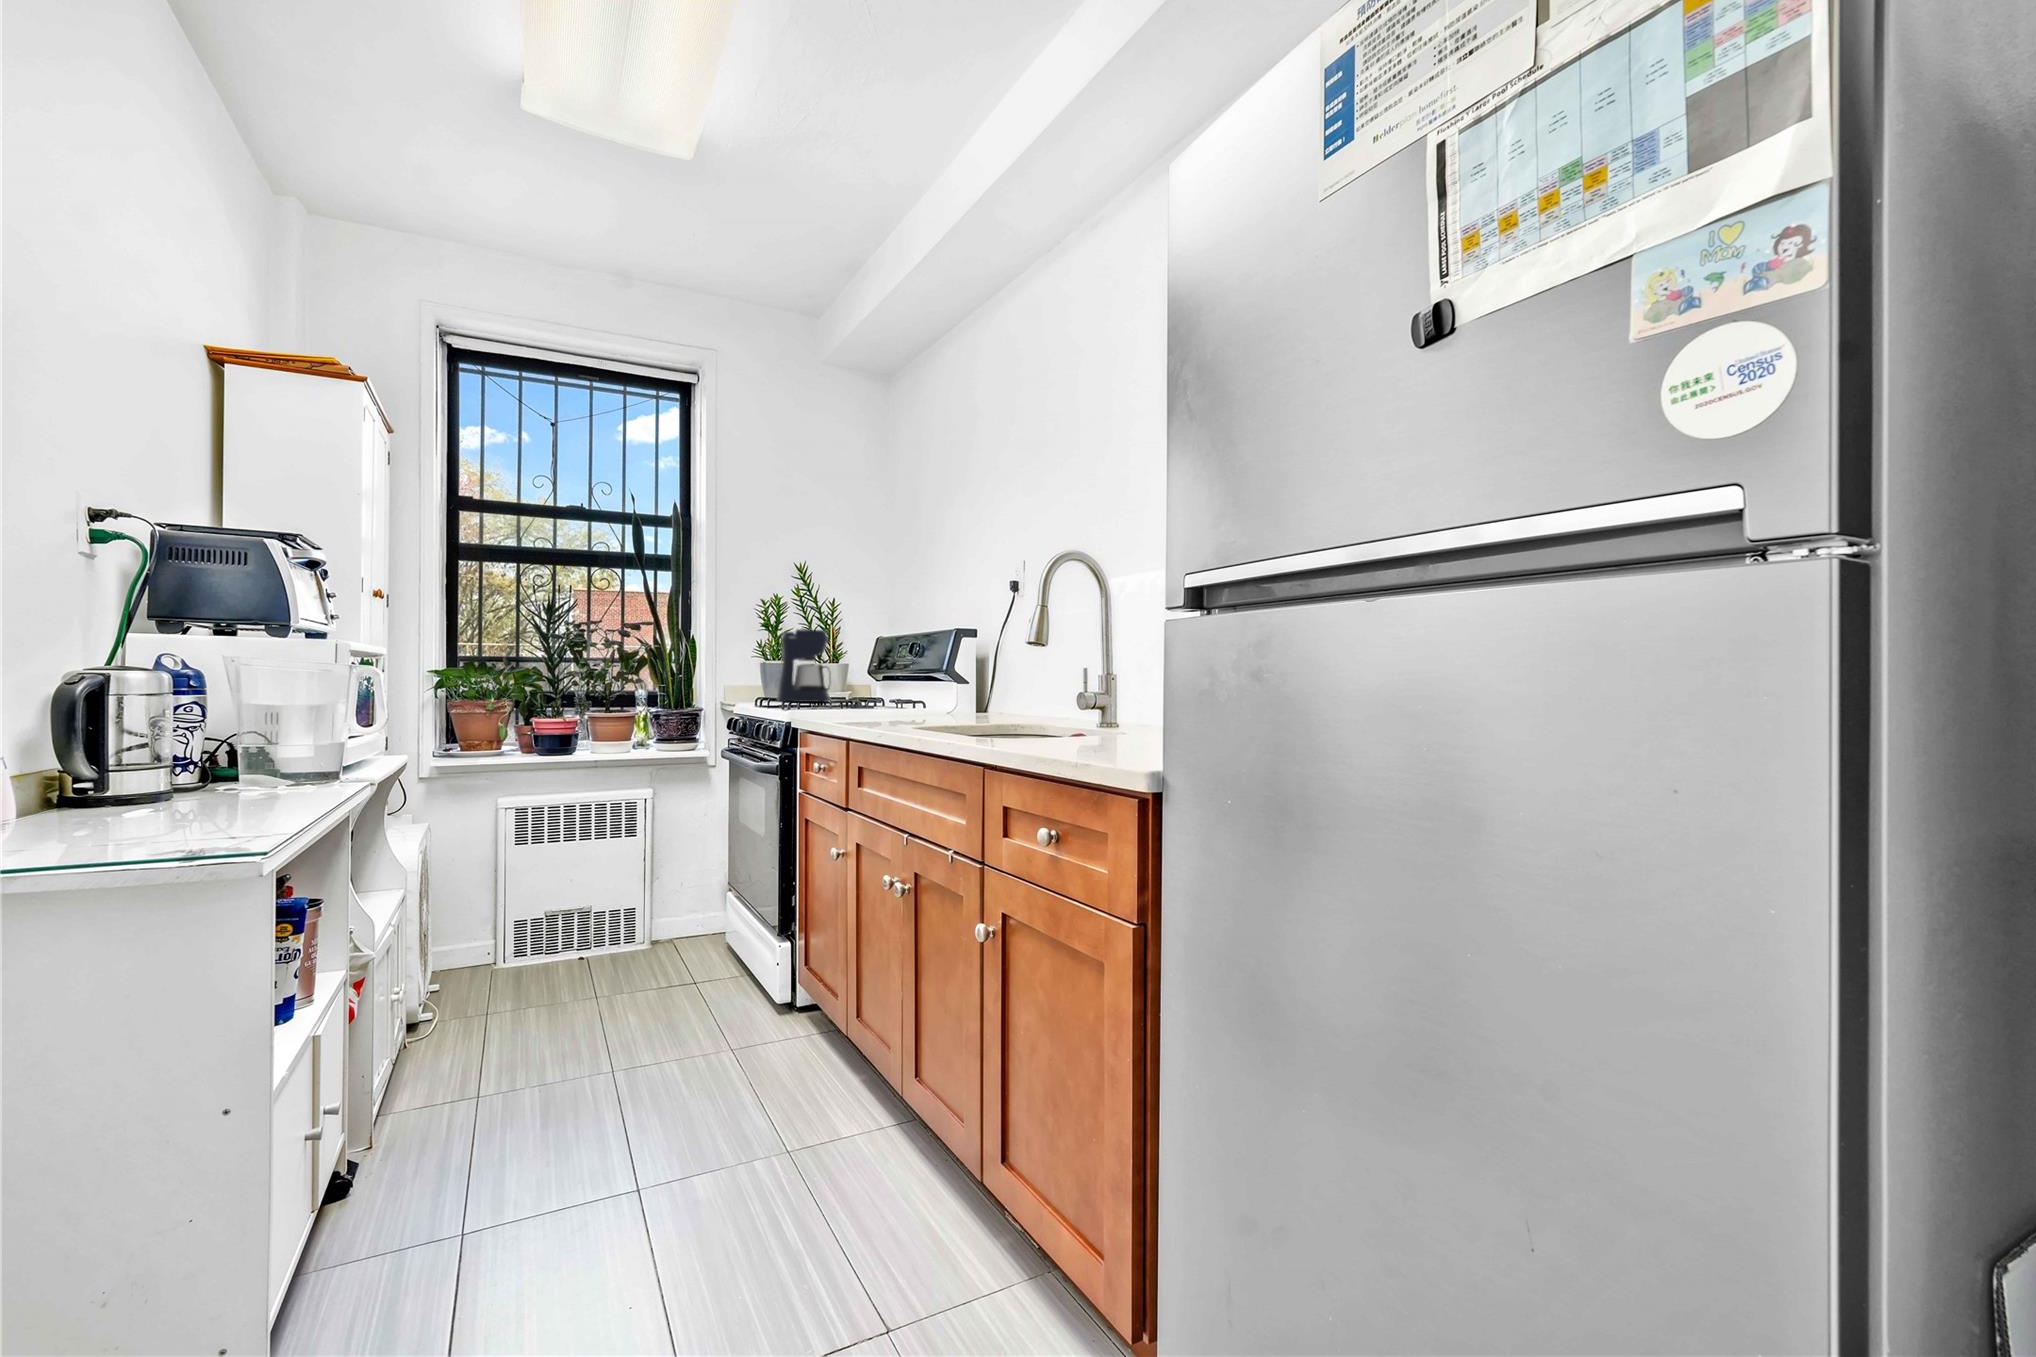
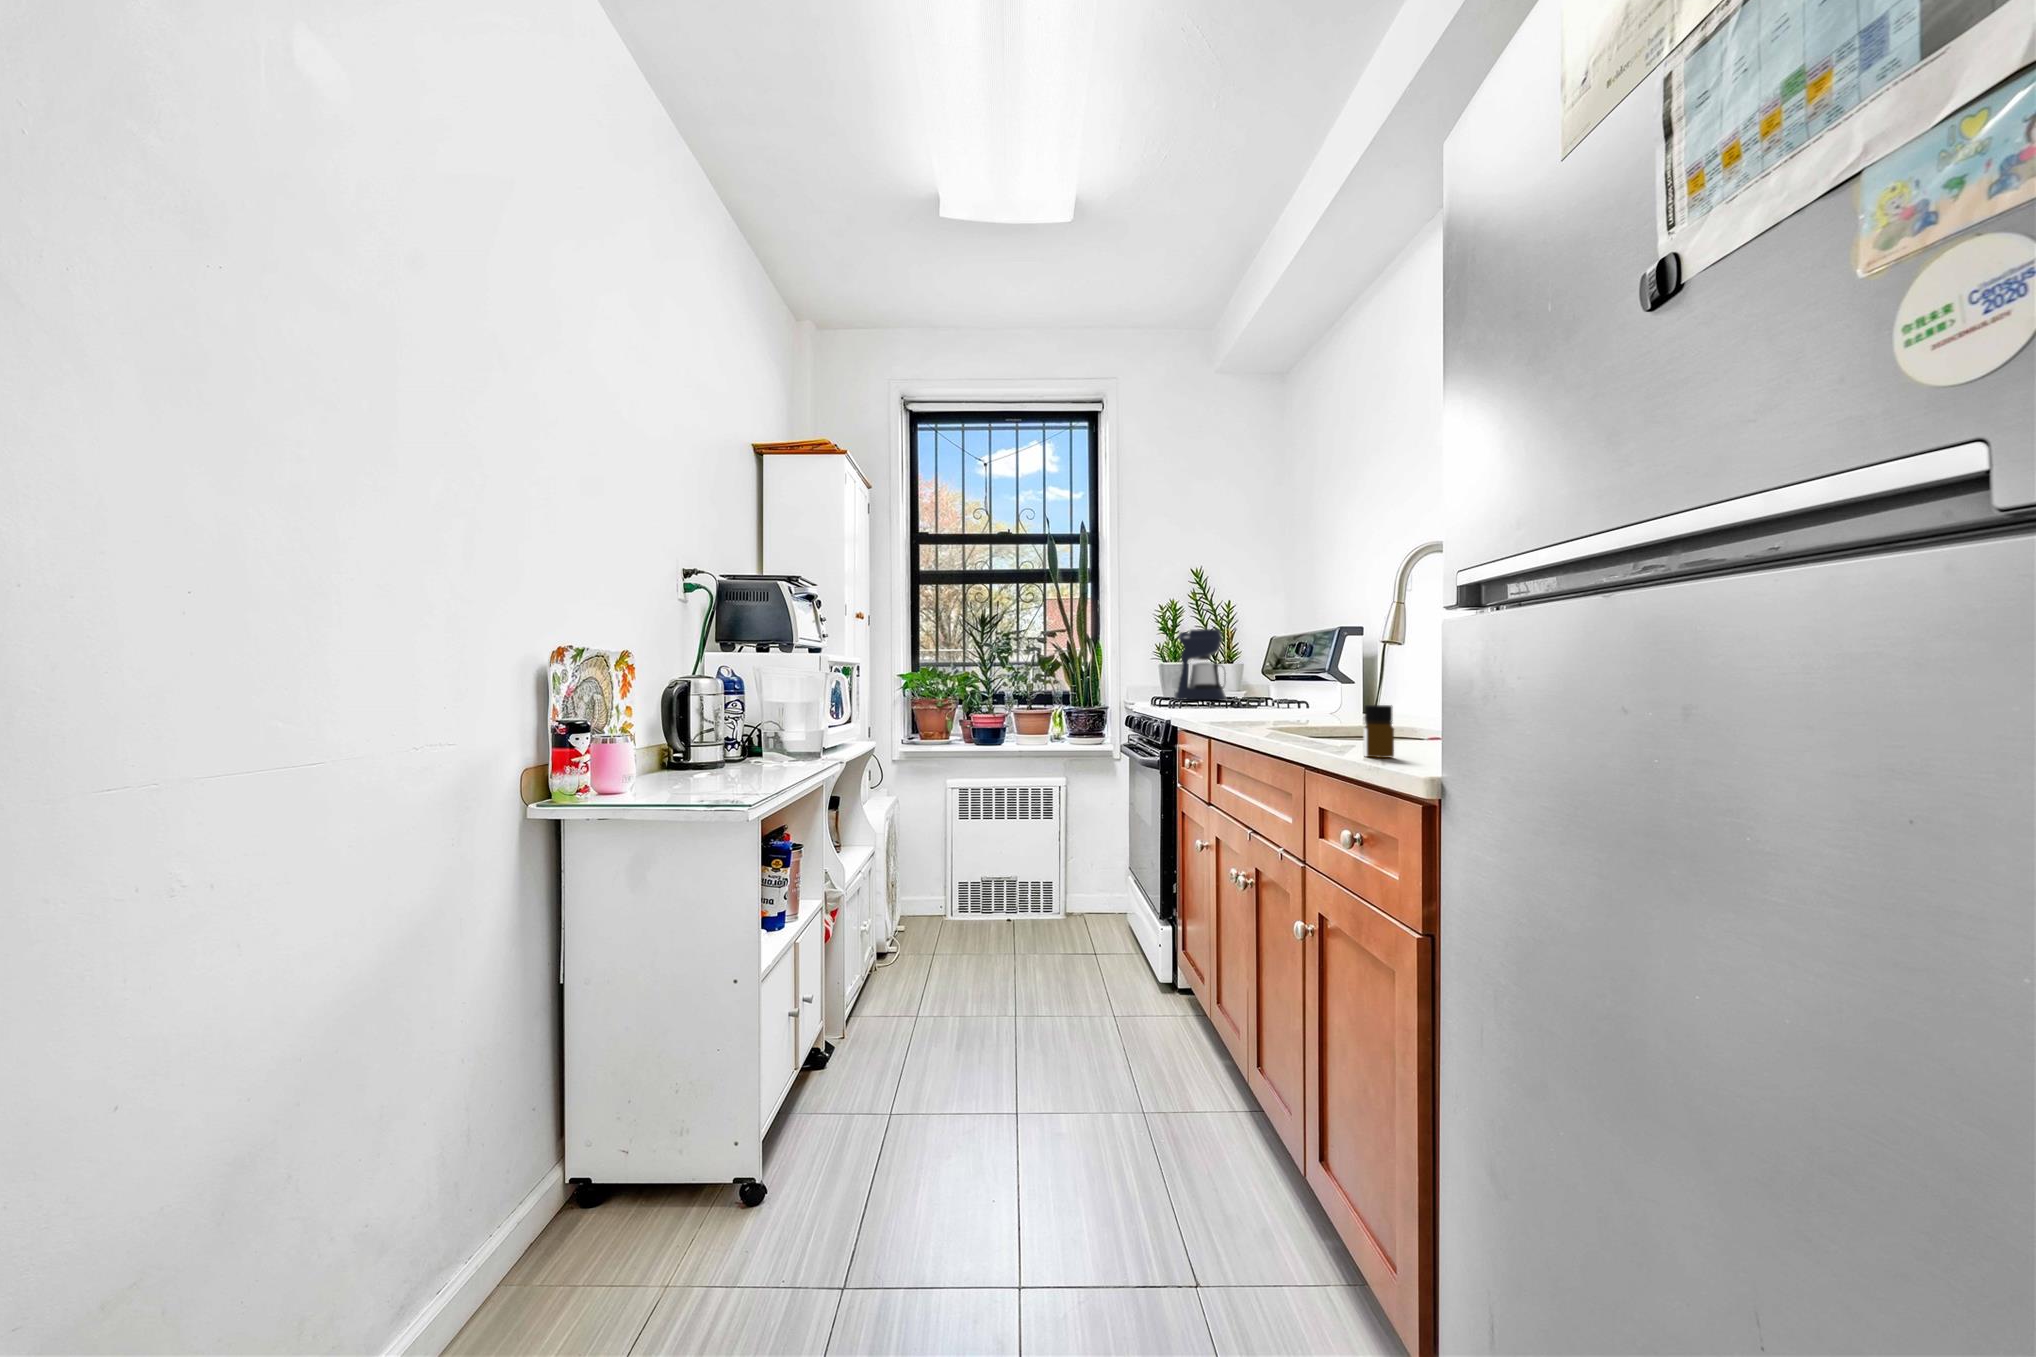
bottle: none [1024,710,1049,758] -> present [1364,705,1394,758]

